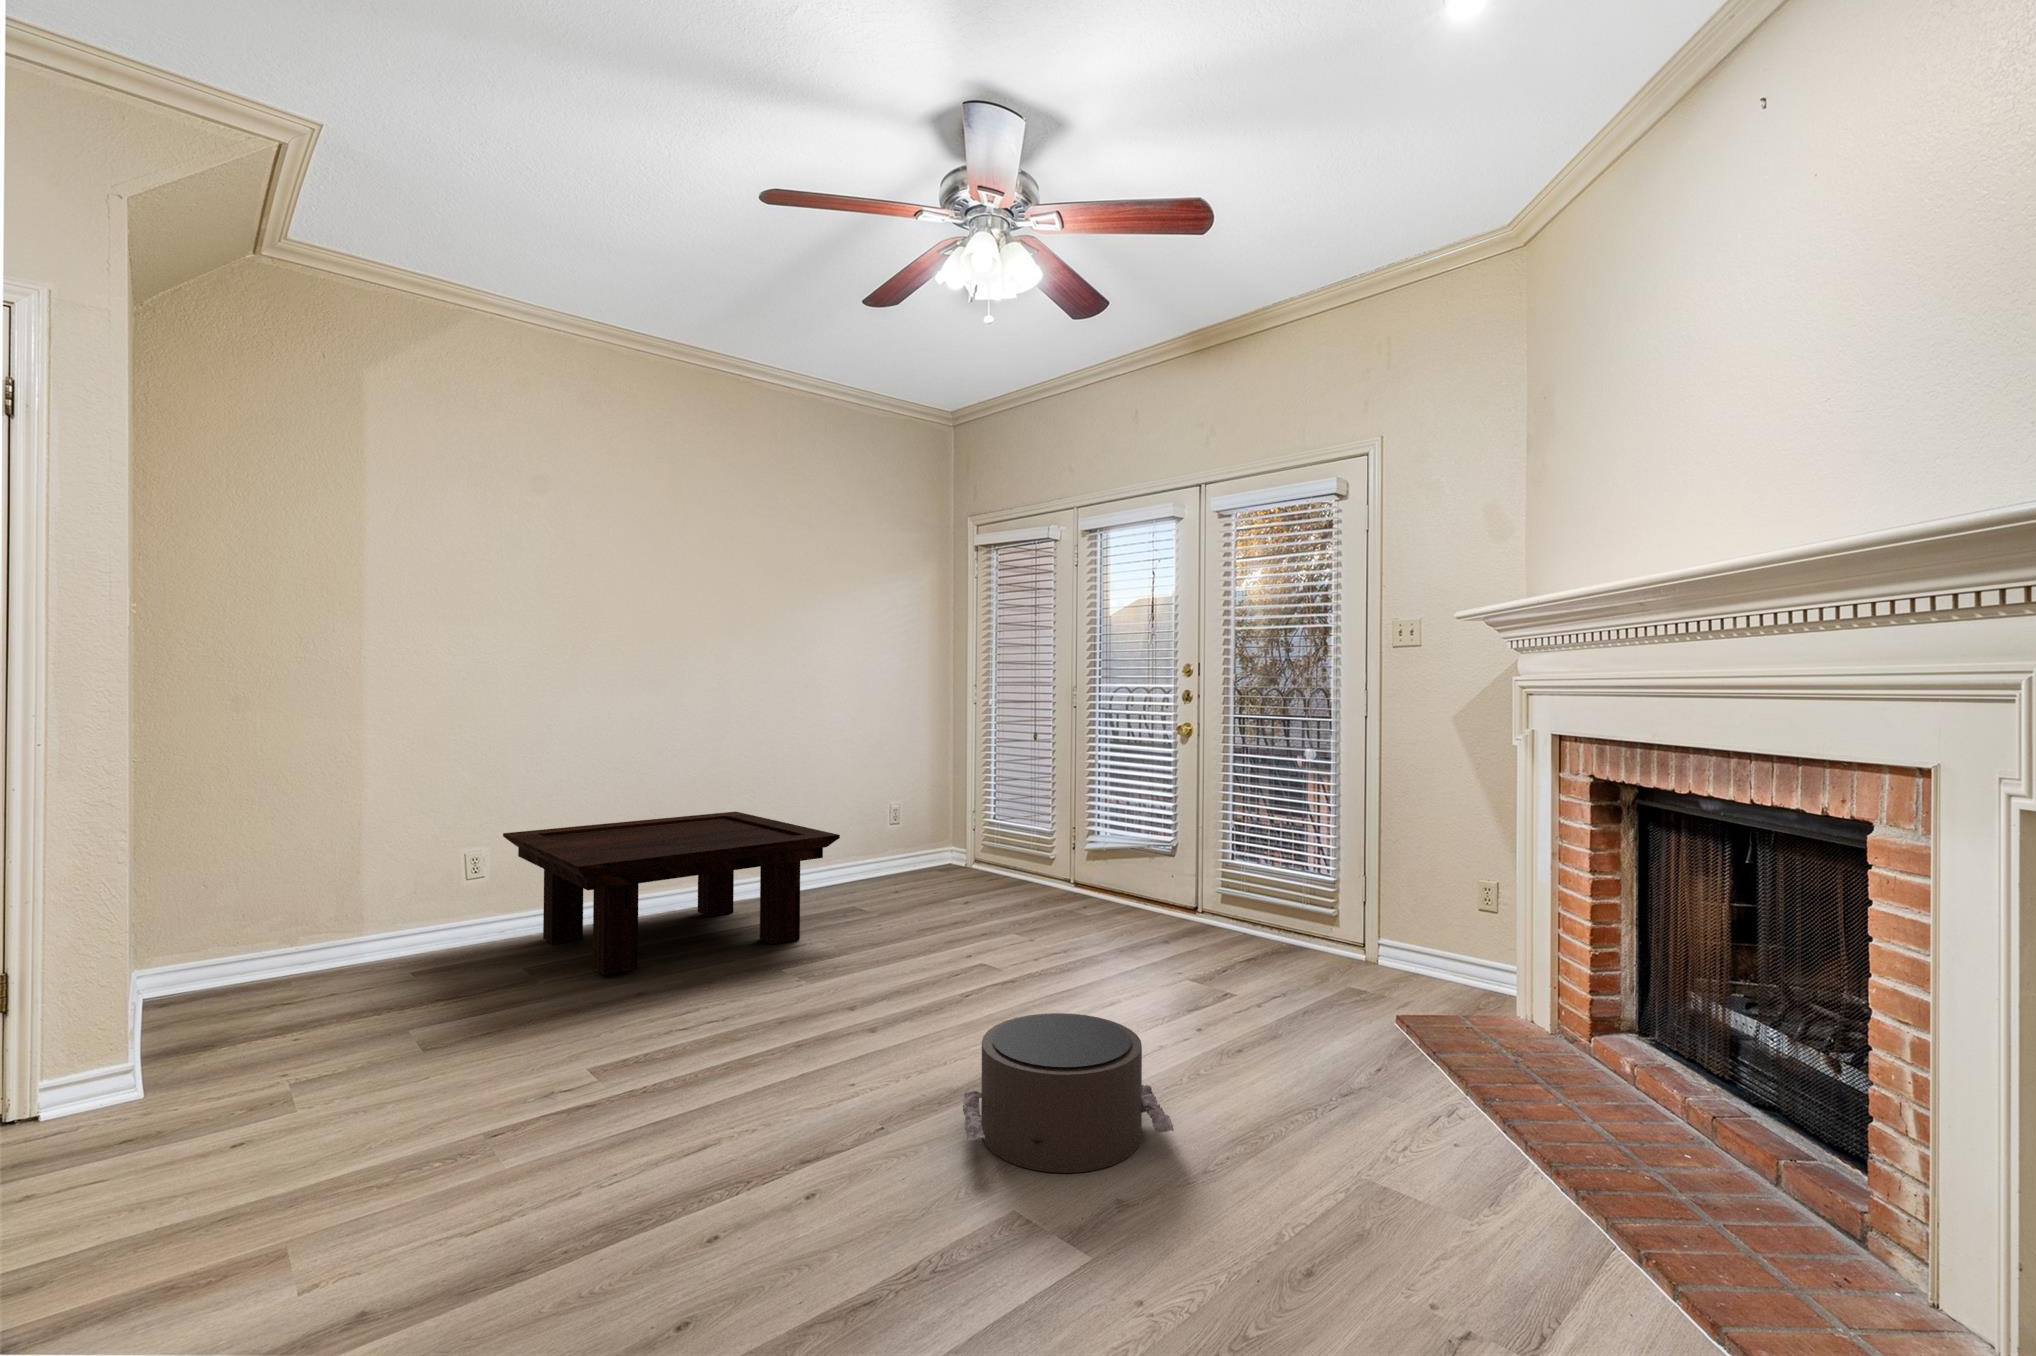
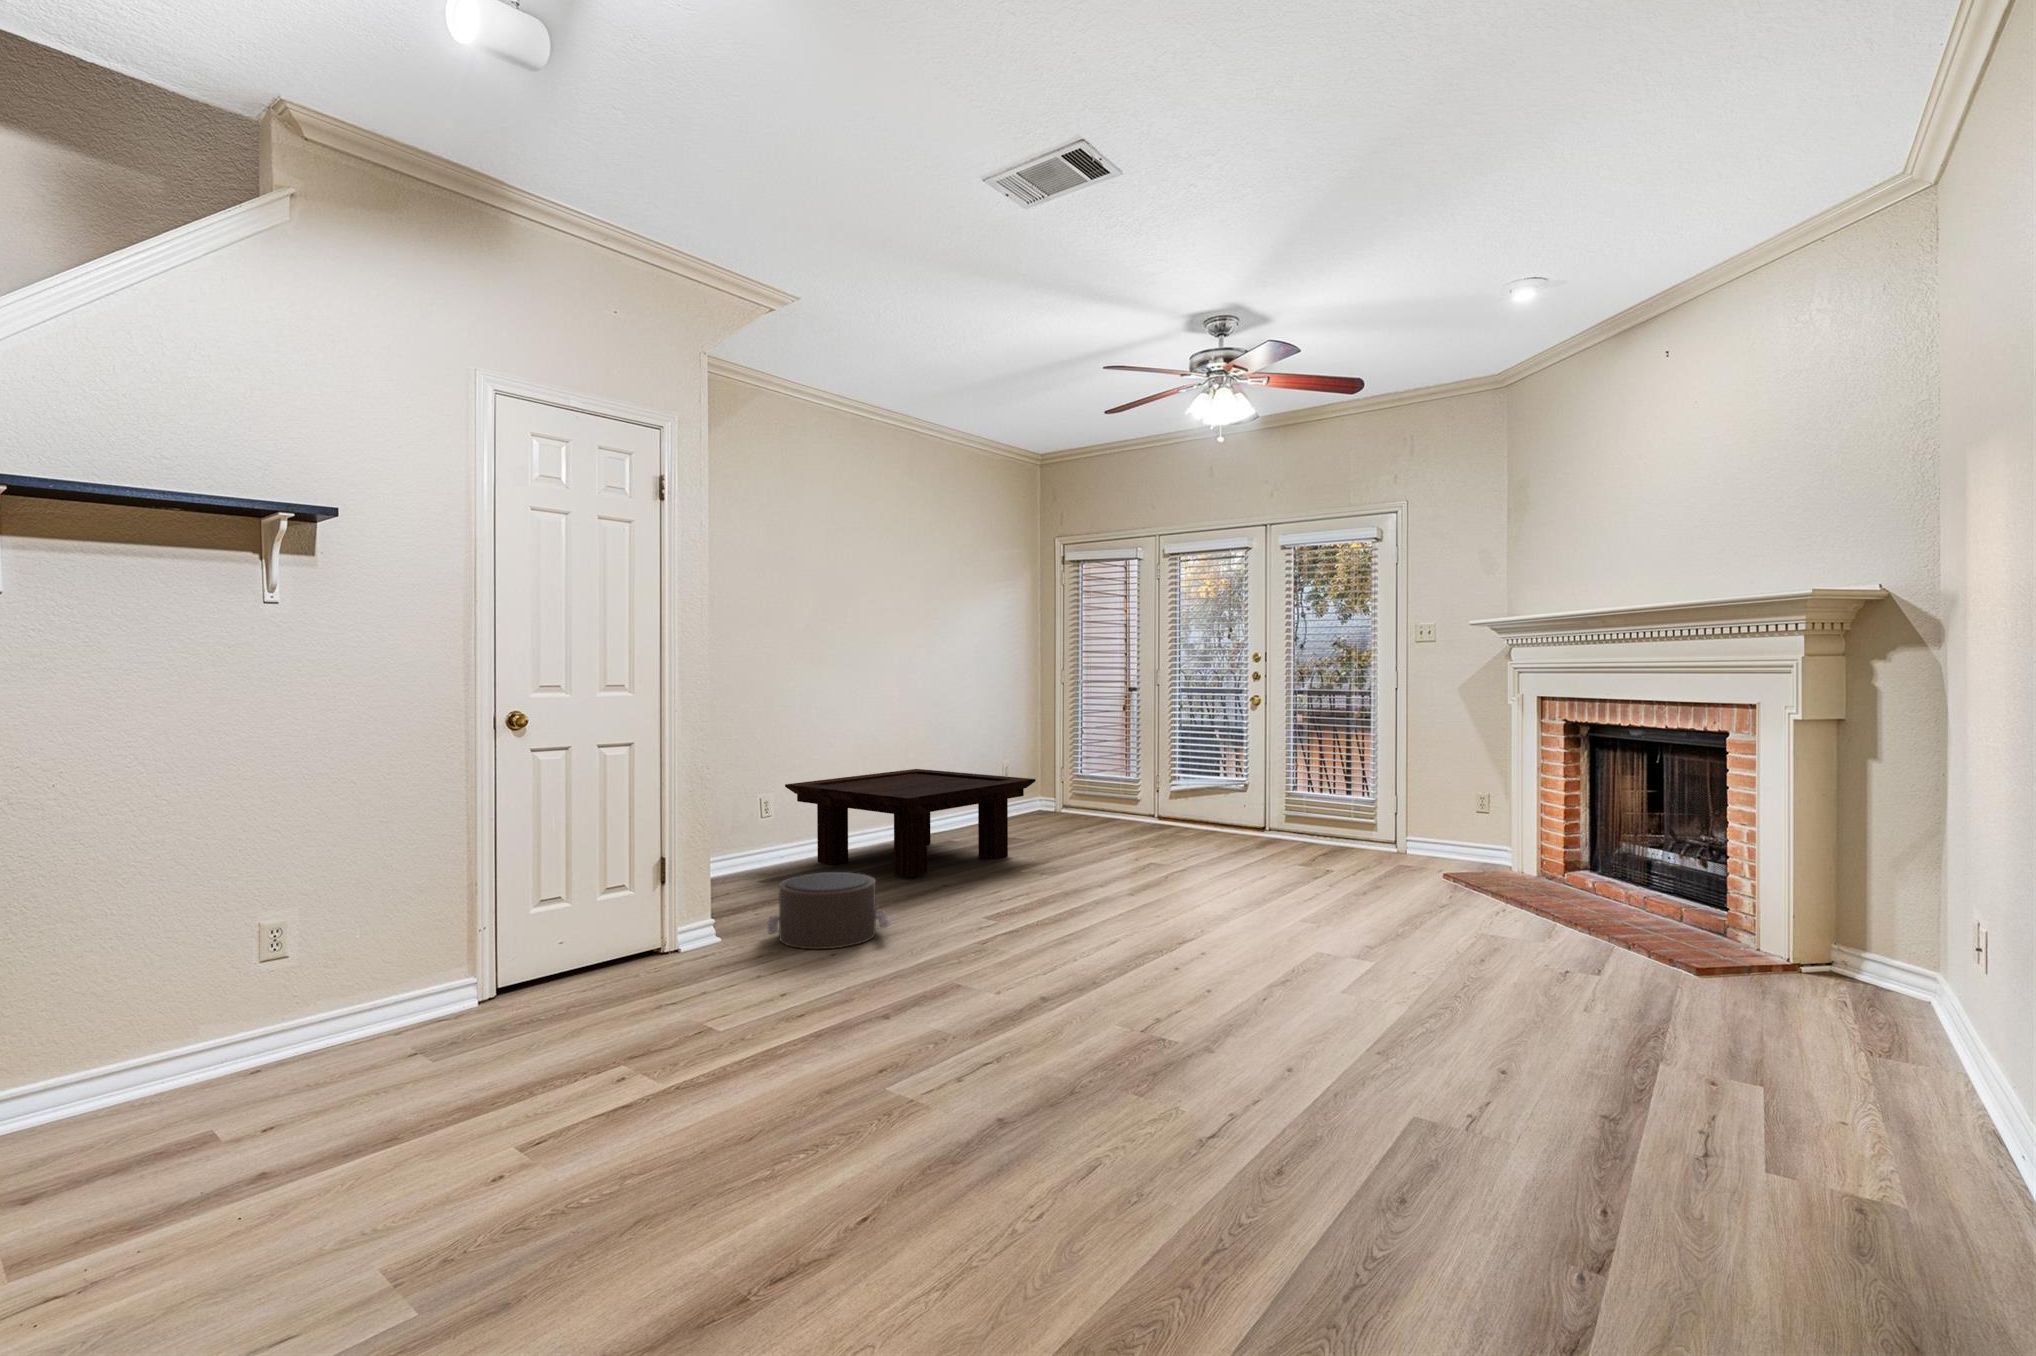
pouf: present [963,1013,1174,1173] -> present [767,872,891,949]

